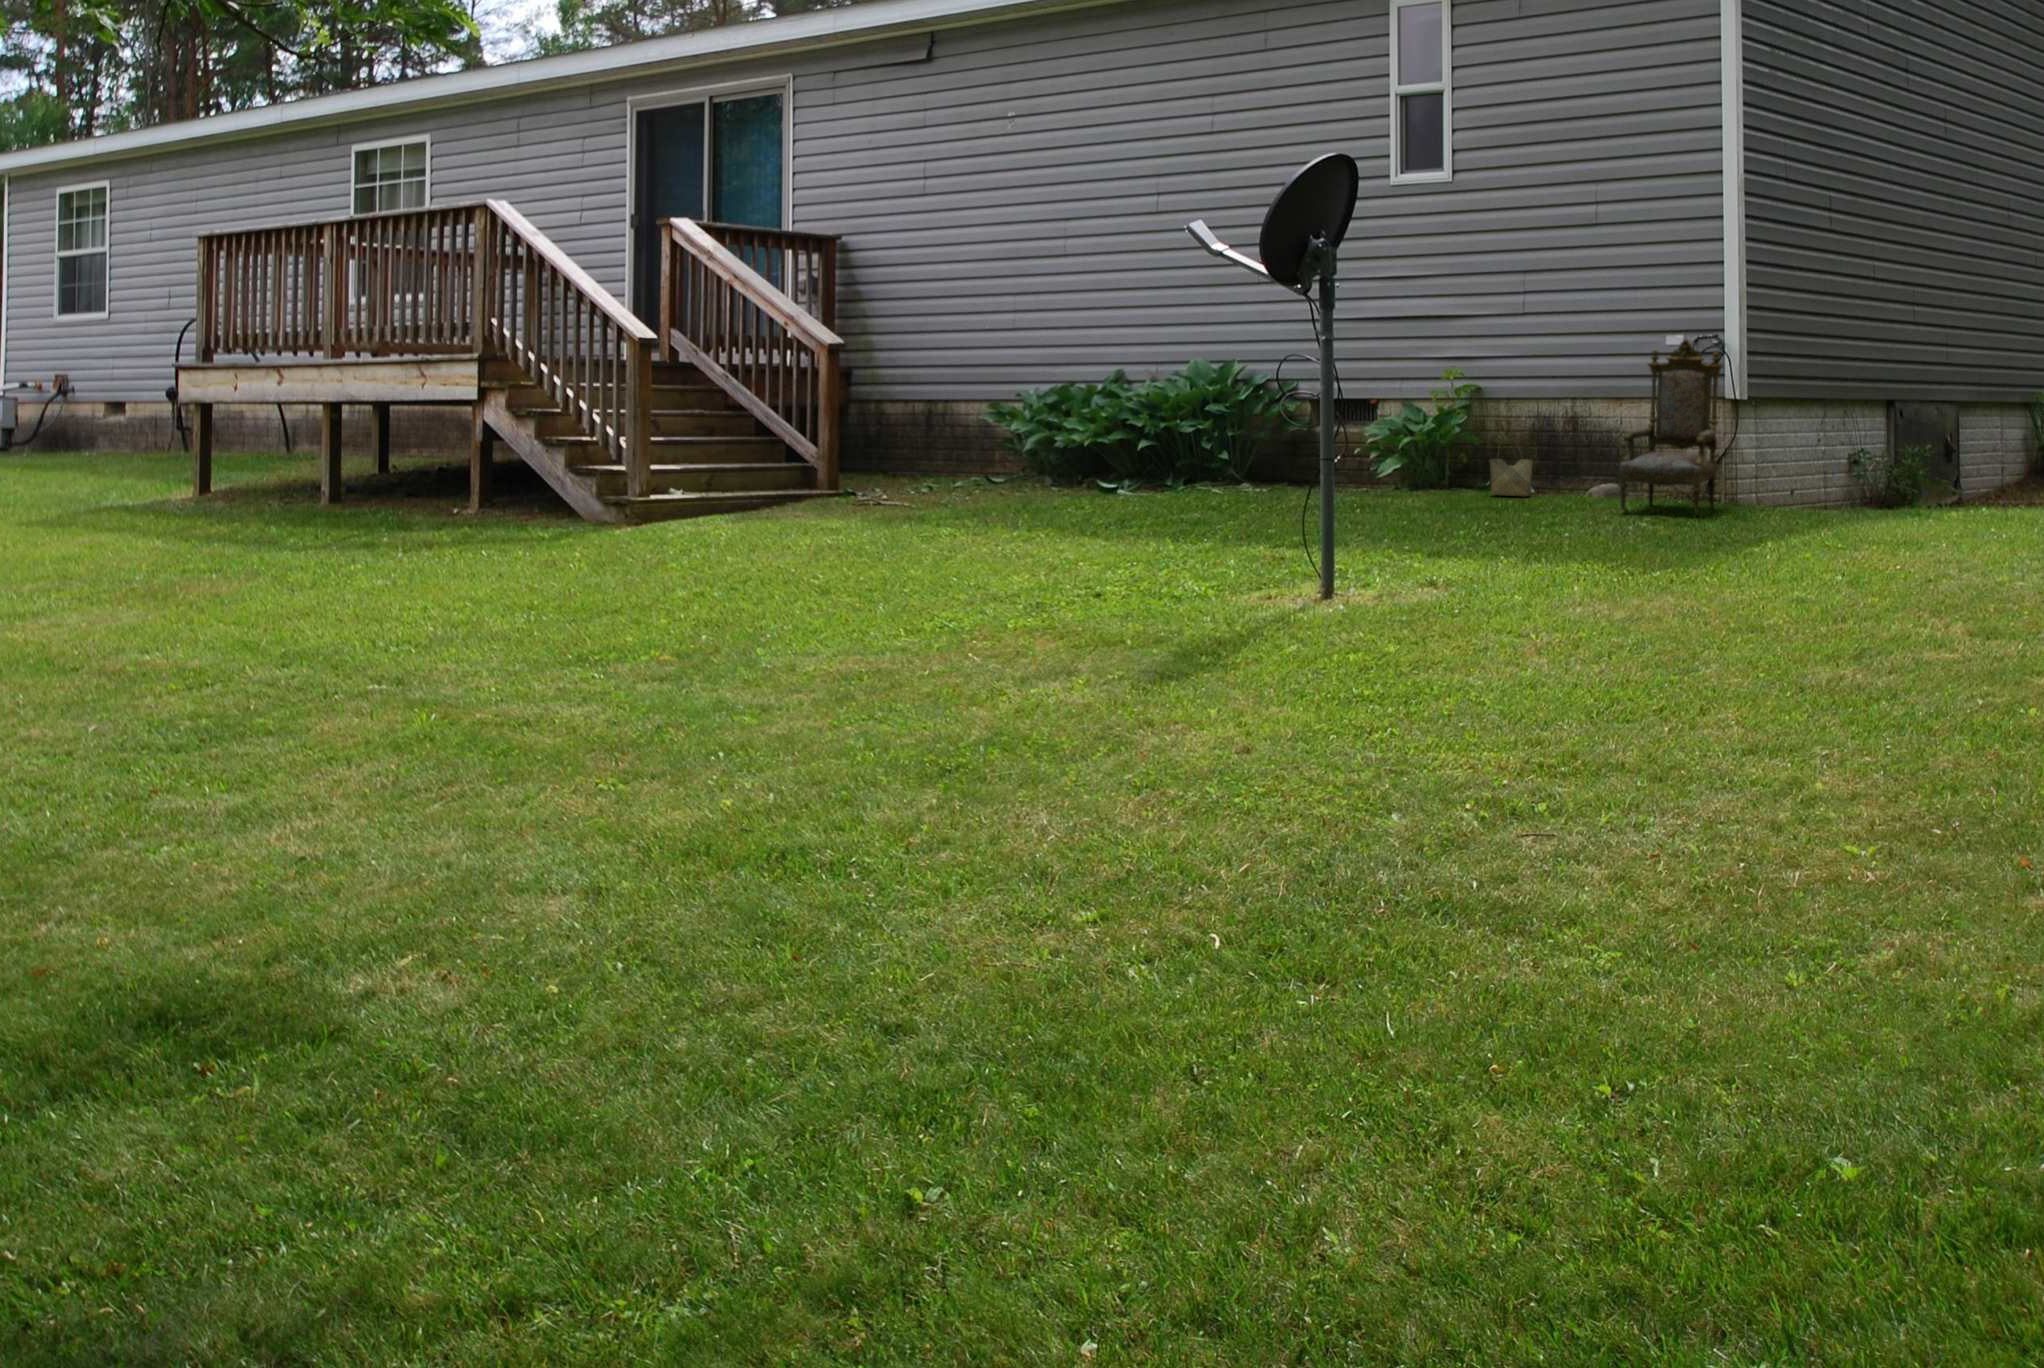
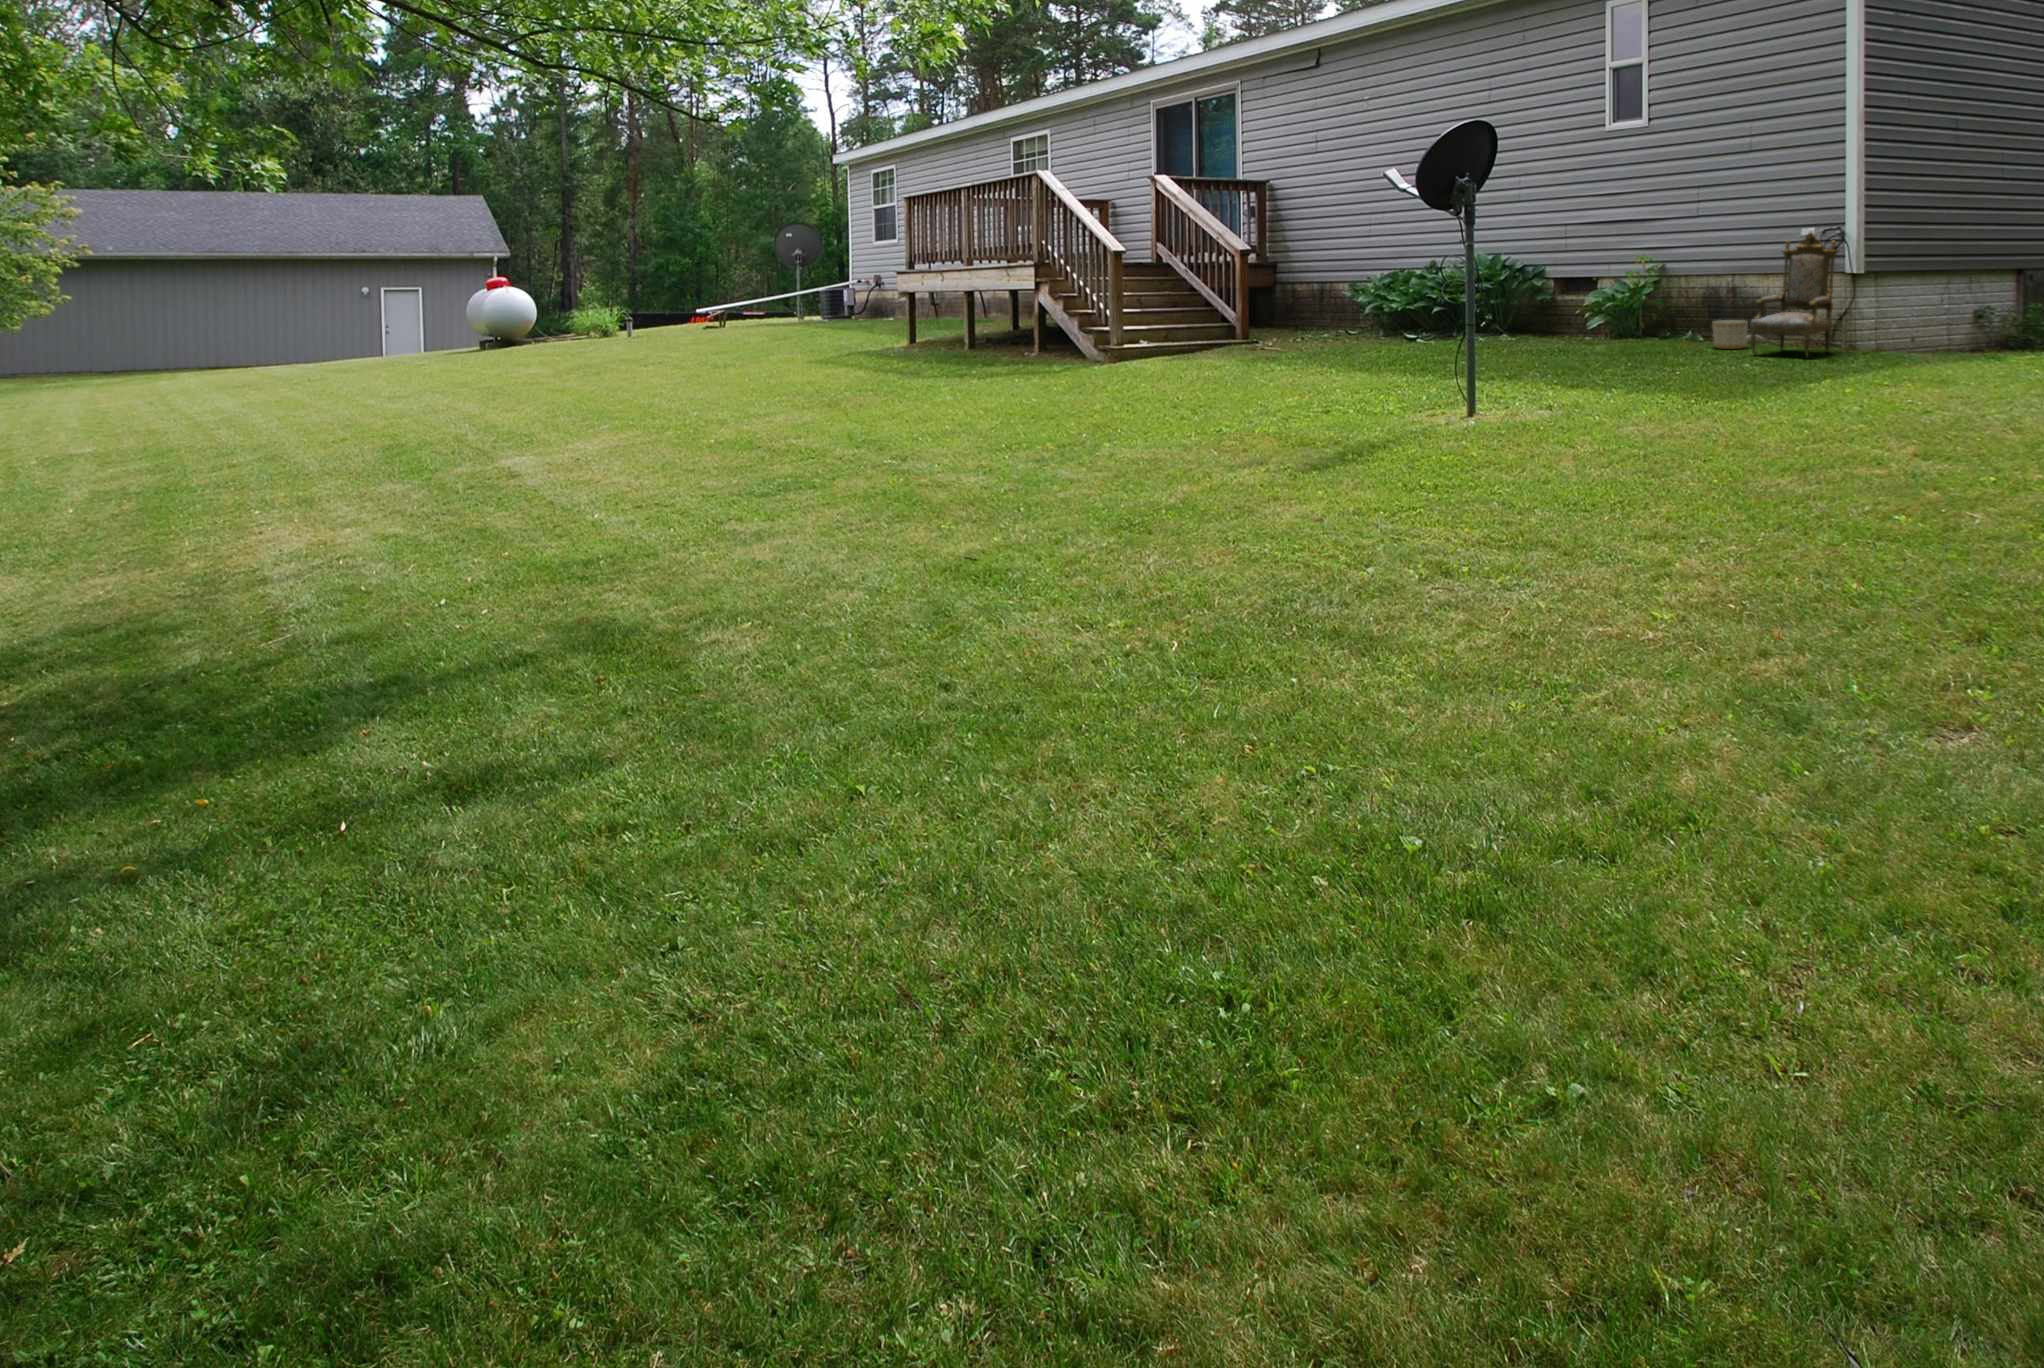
woven basket: present [1490,440,1533,497] -> none [1666,304,1699,344]
planter: none [1557,462,1604,504] -> present [1712,320,1748,349]

